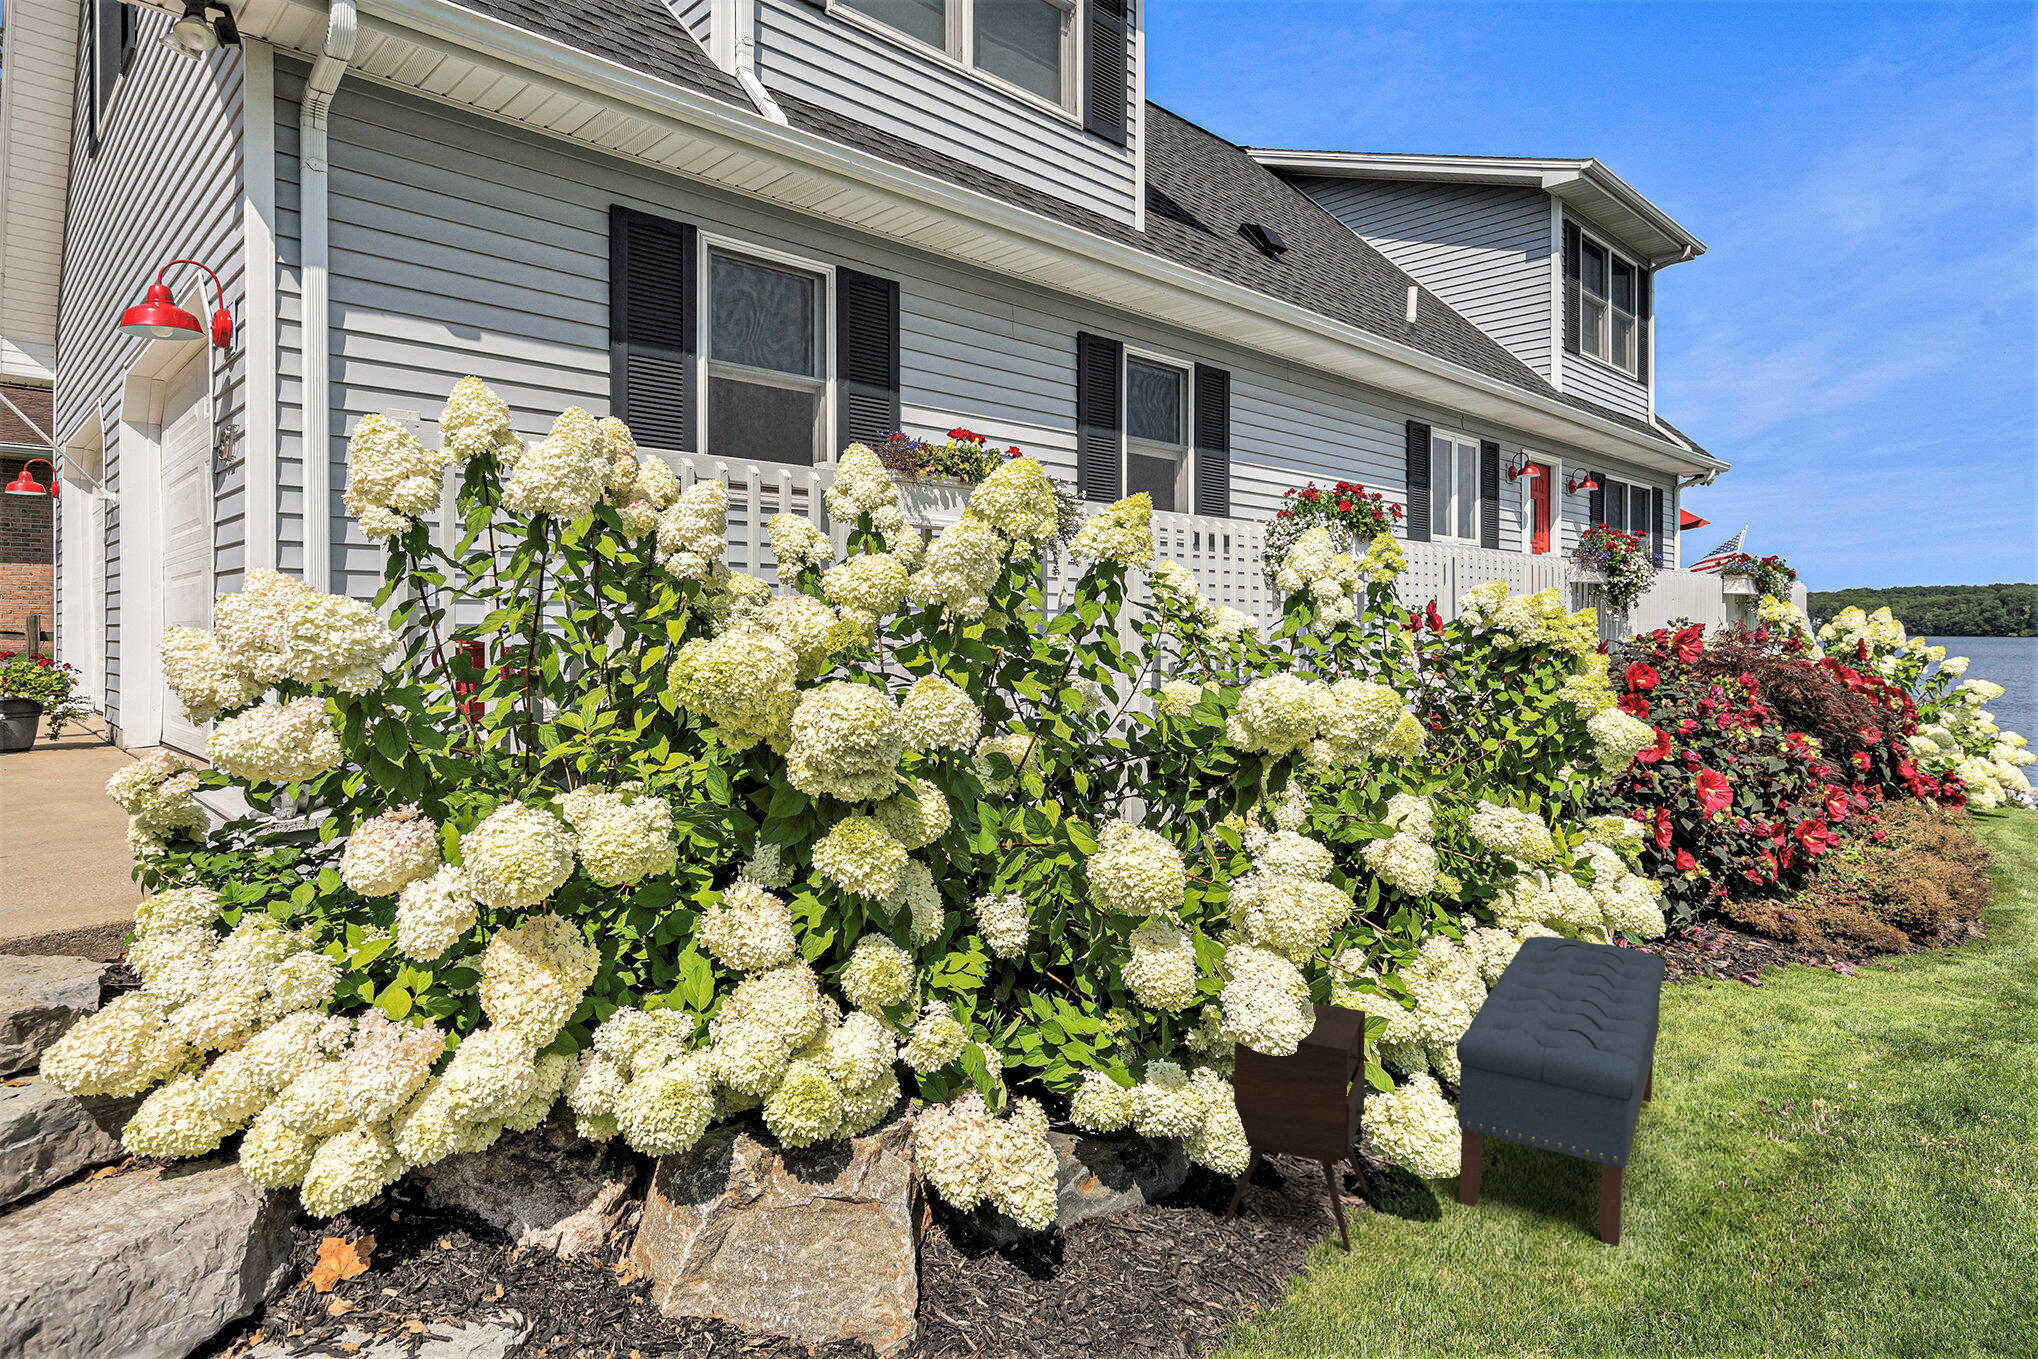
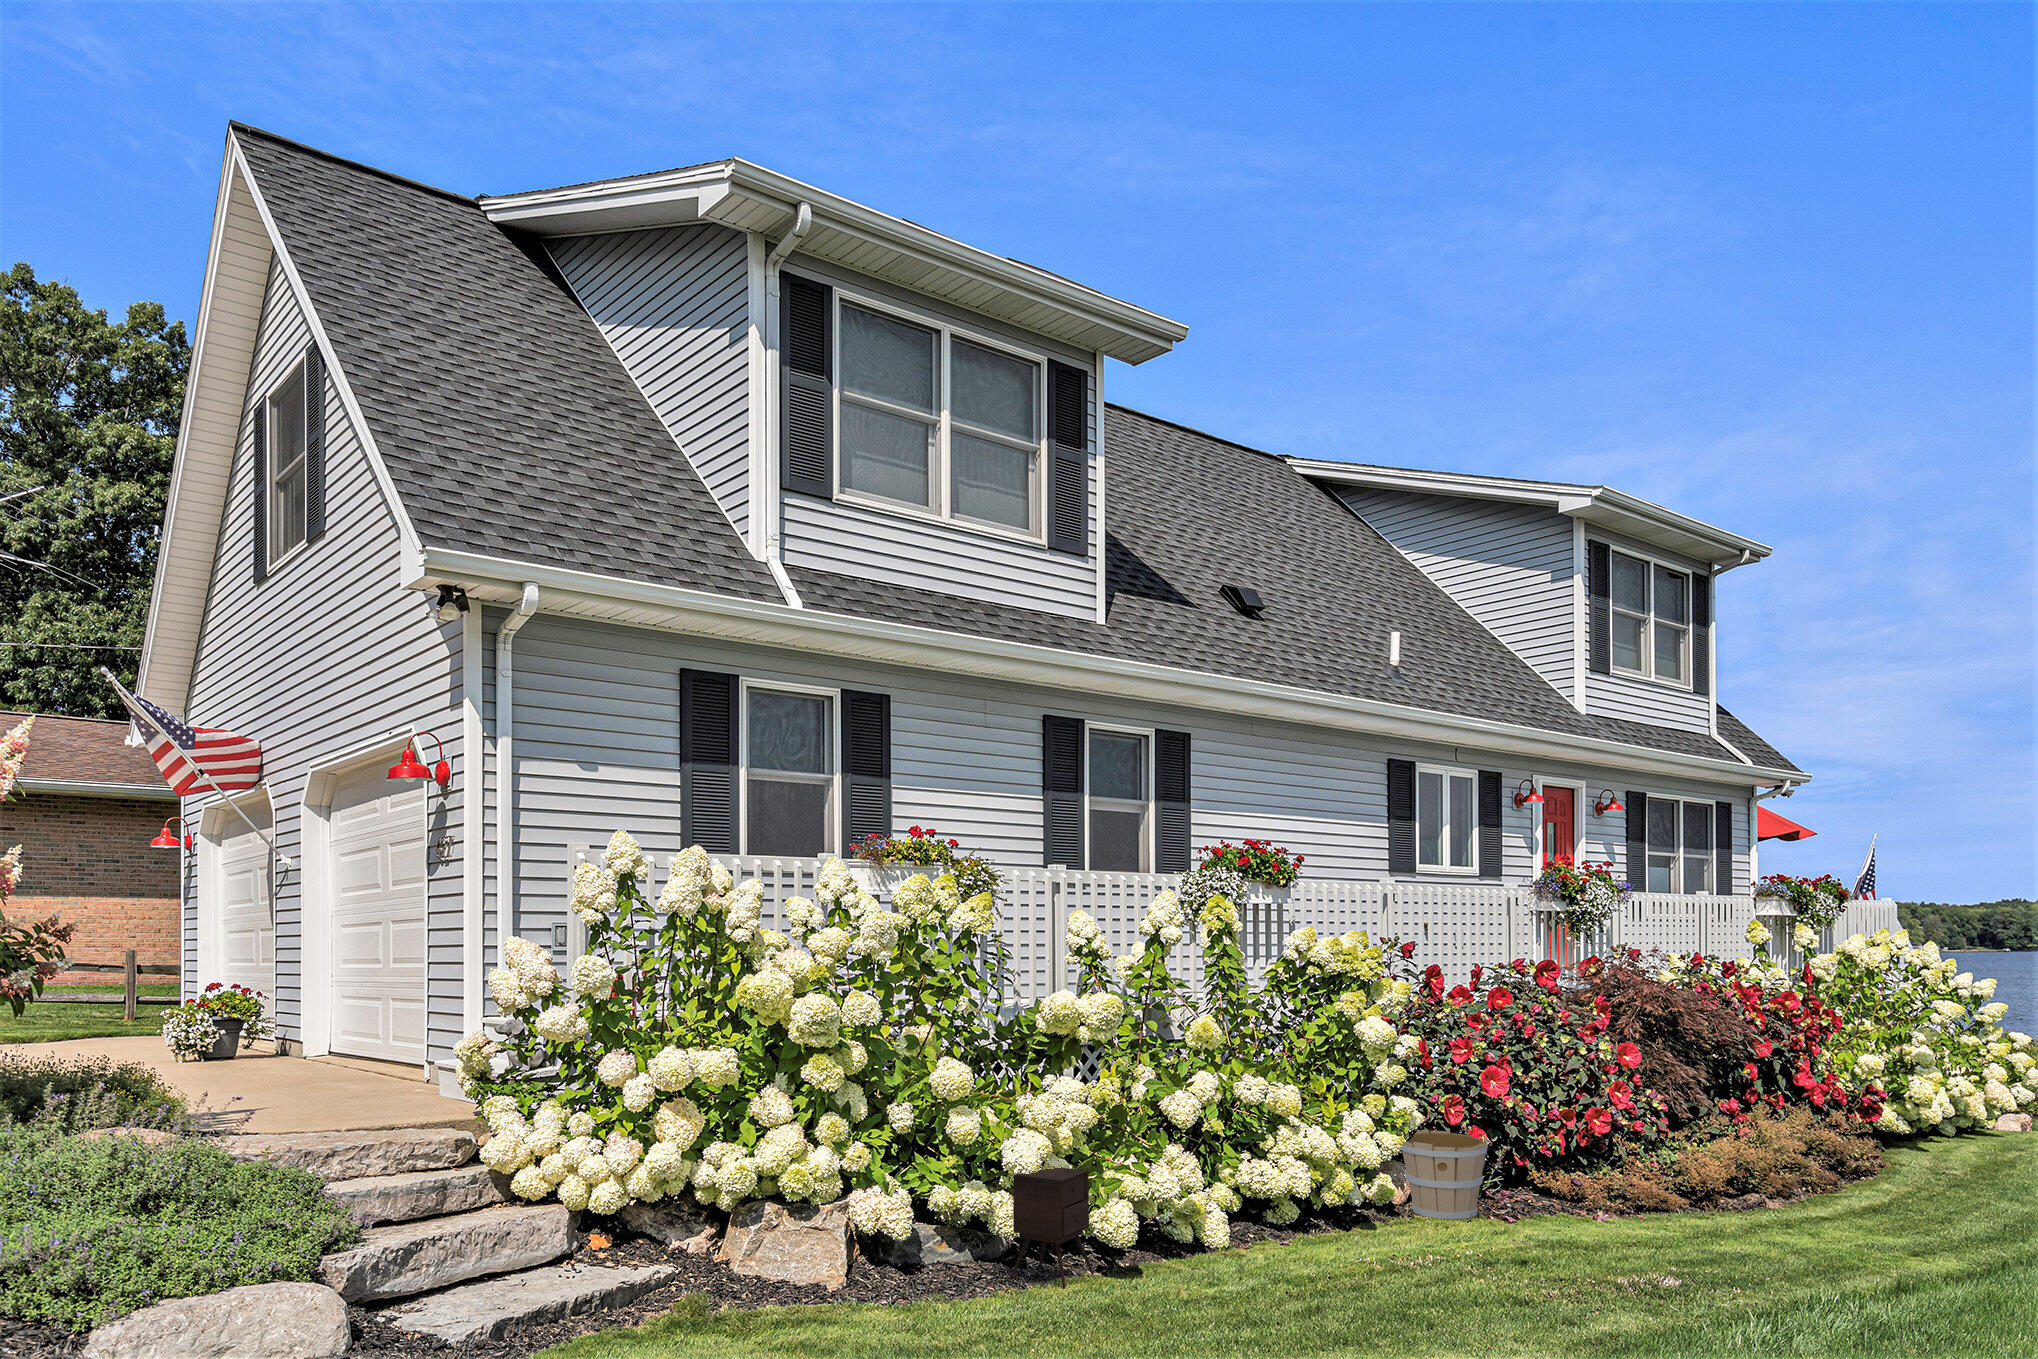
wooden bucket: none [1618,859,1759,987] -> present [1400,1130,1488,1220]
bench: present [1456,936,1665,1246] -> none [1136,1153,1309,1299]

